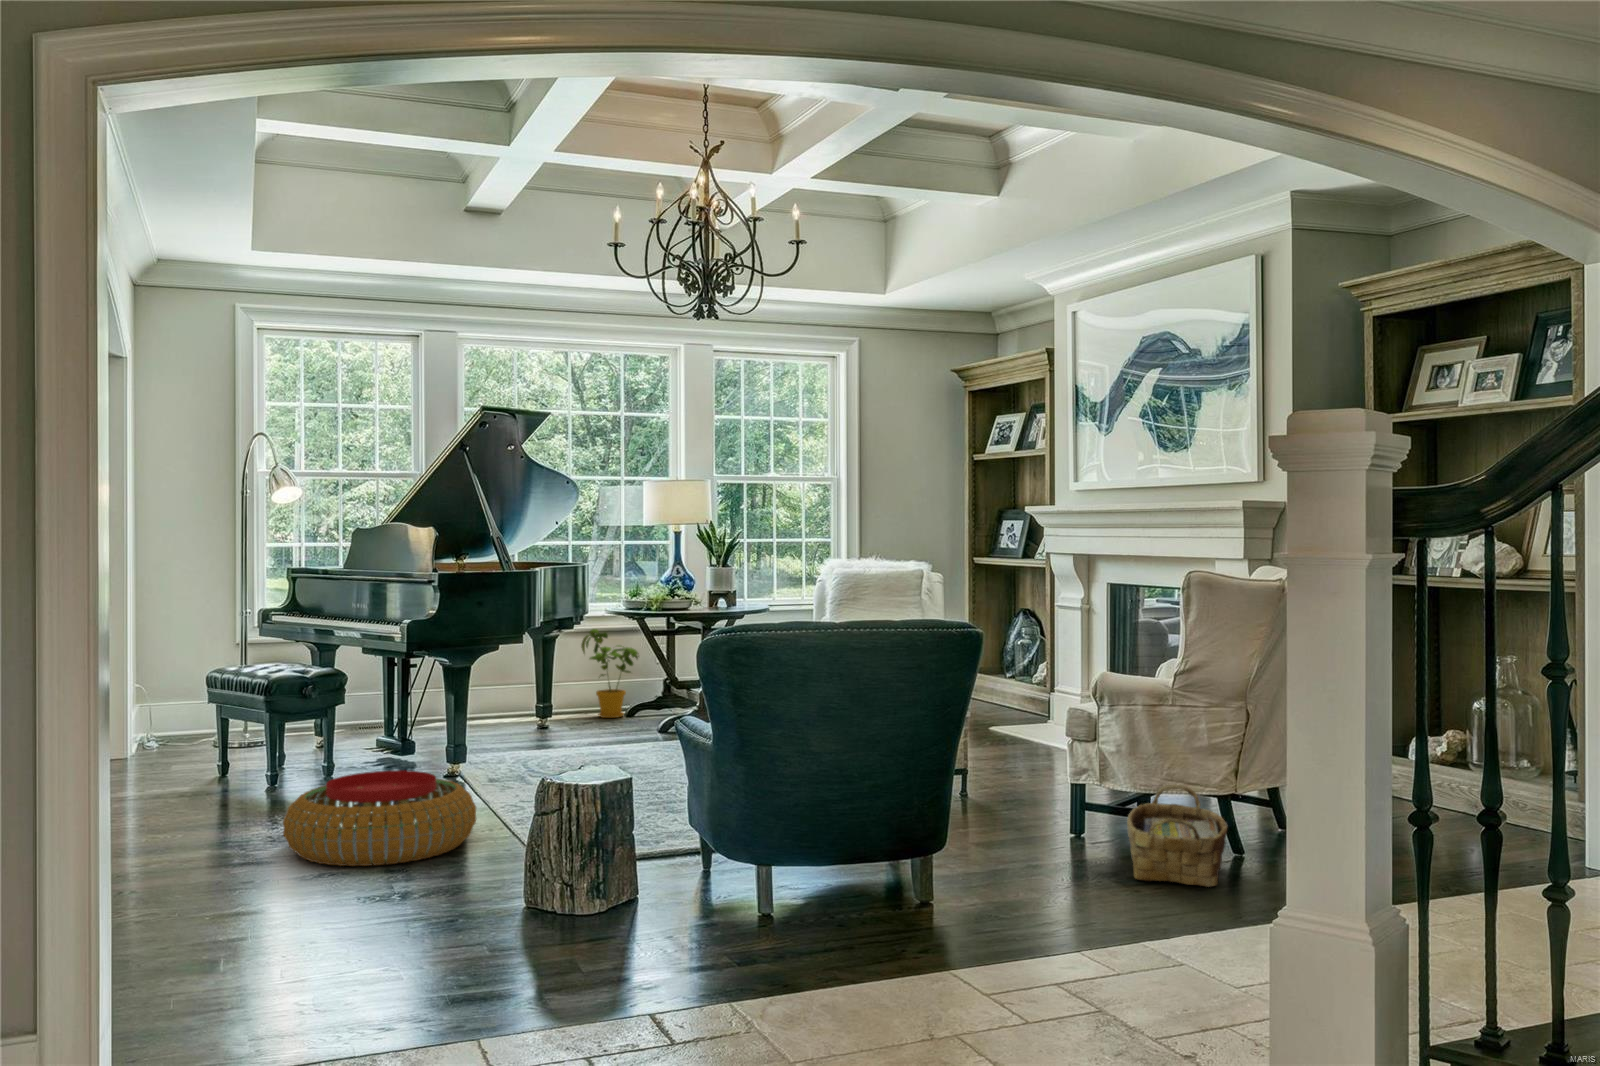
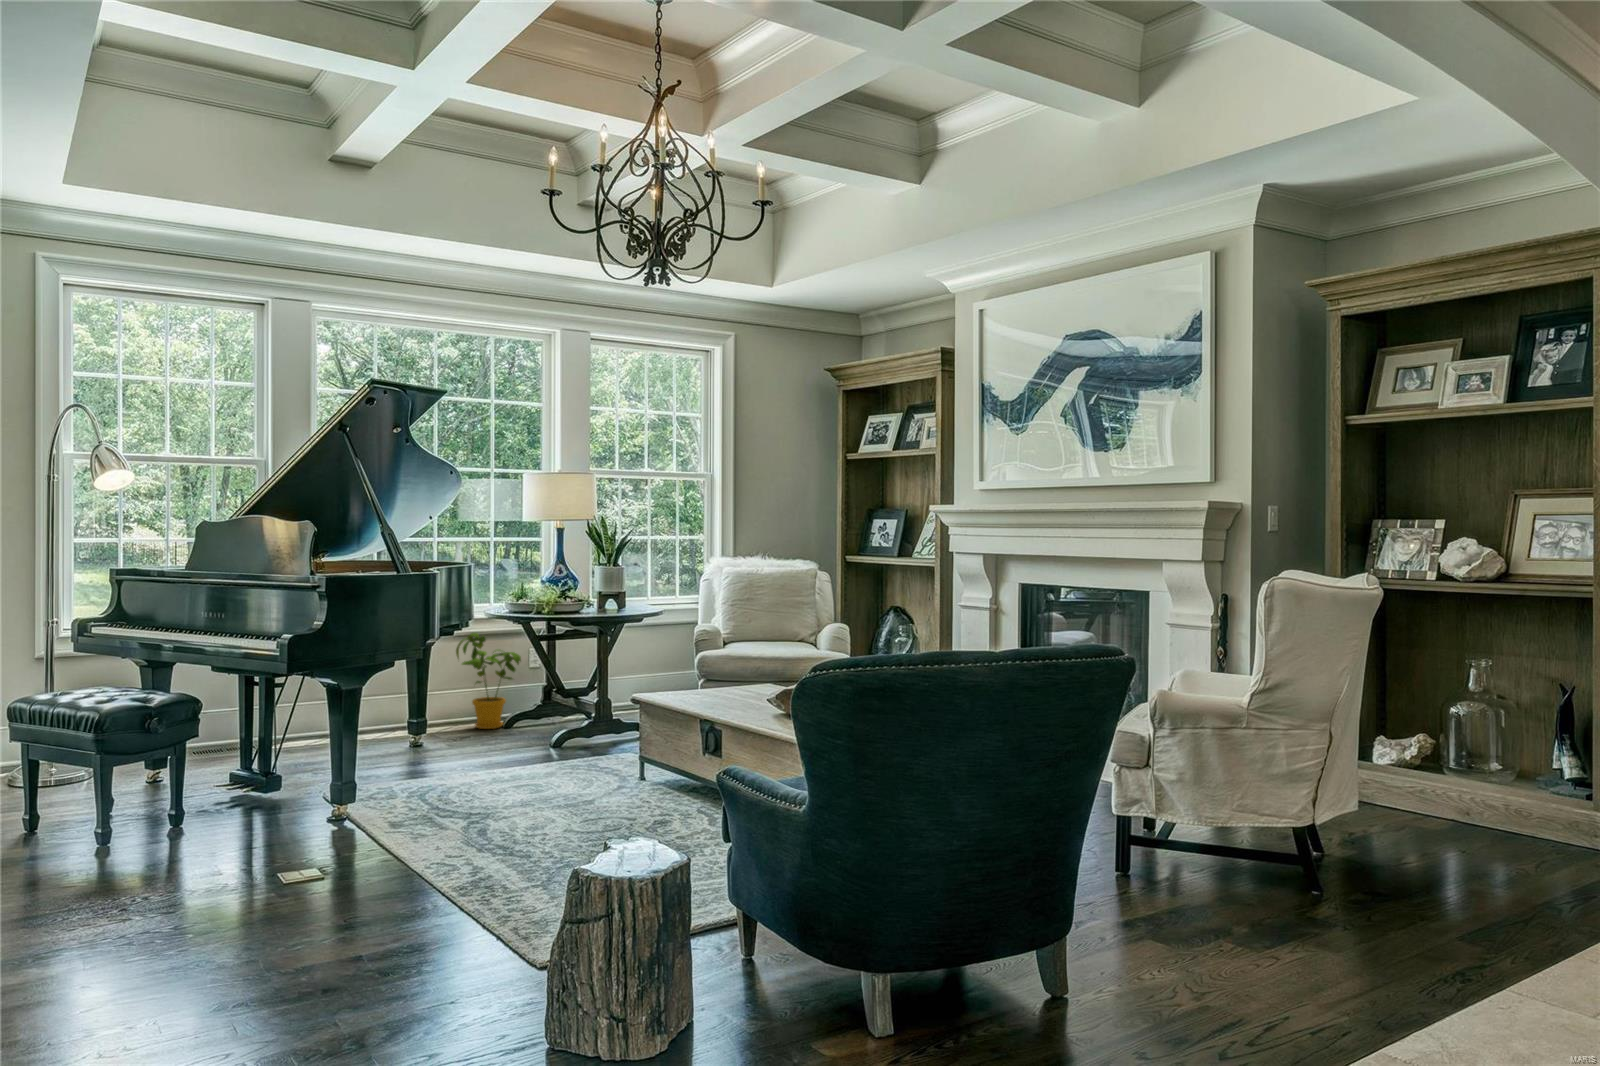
pouf: present [283,770,476,866] -> none [149,841,424,994]
woven basket: present [1127,785,1227,887] -> none [1216,815,1342,937]

